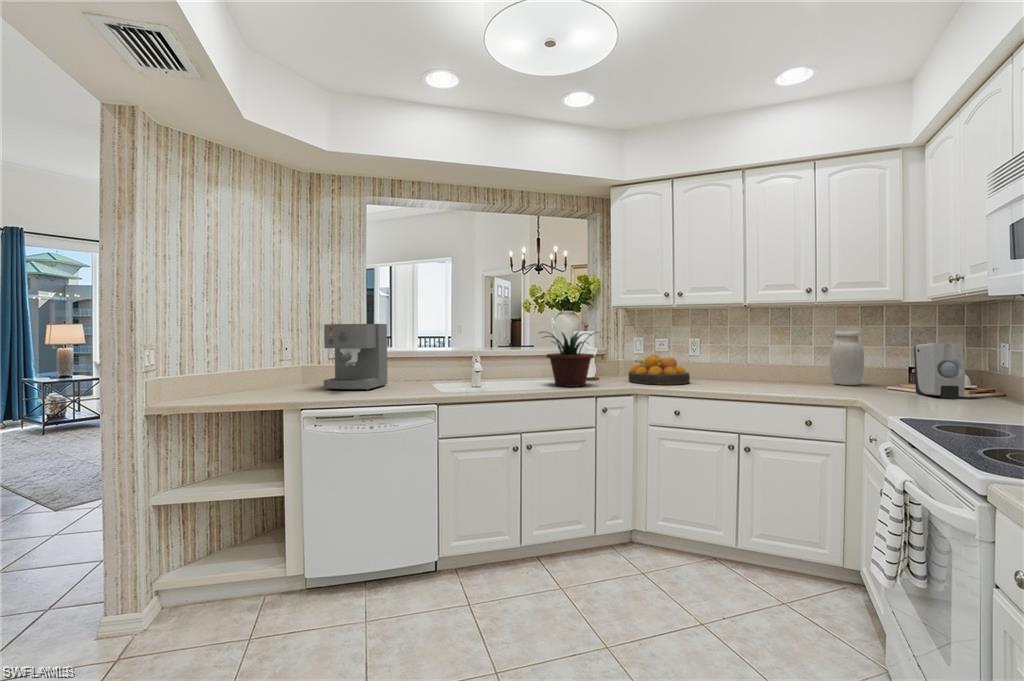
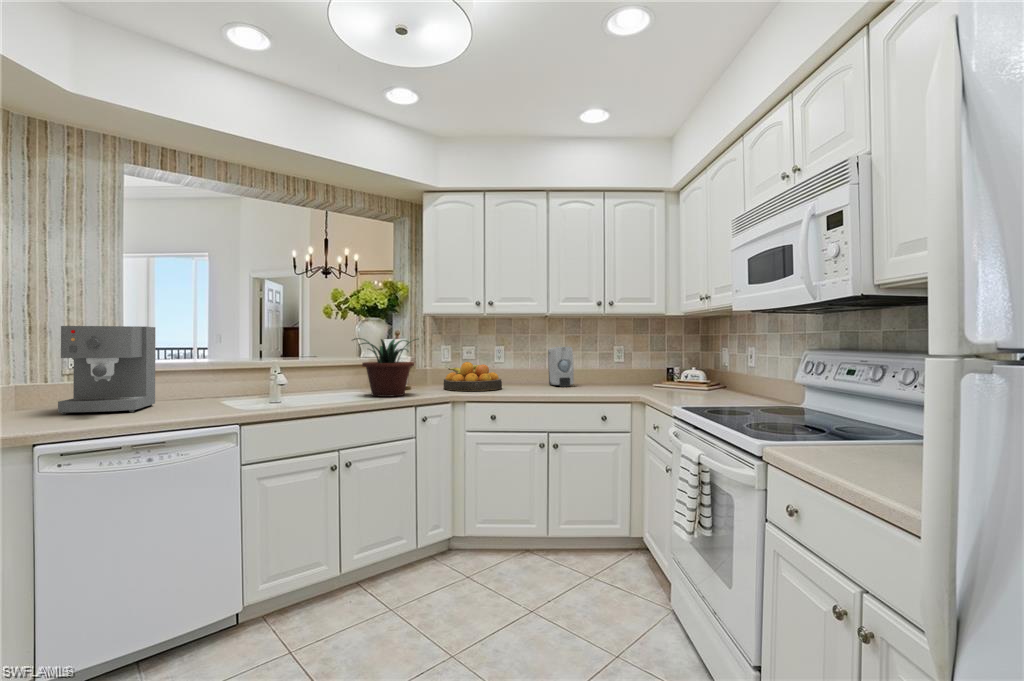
jar: present [830,331,864,385] -> none [612,339,637,385]
soap dispenser: present [914,343,965,399] -> present [548,347,574,387]

